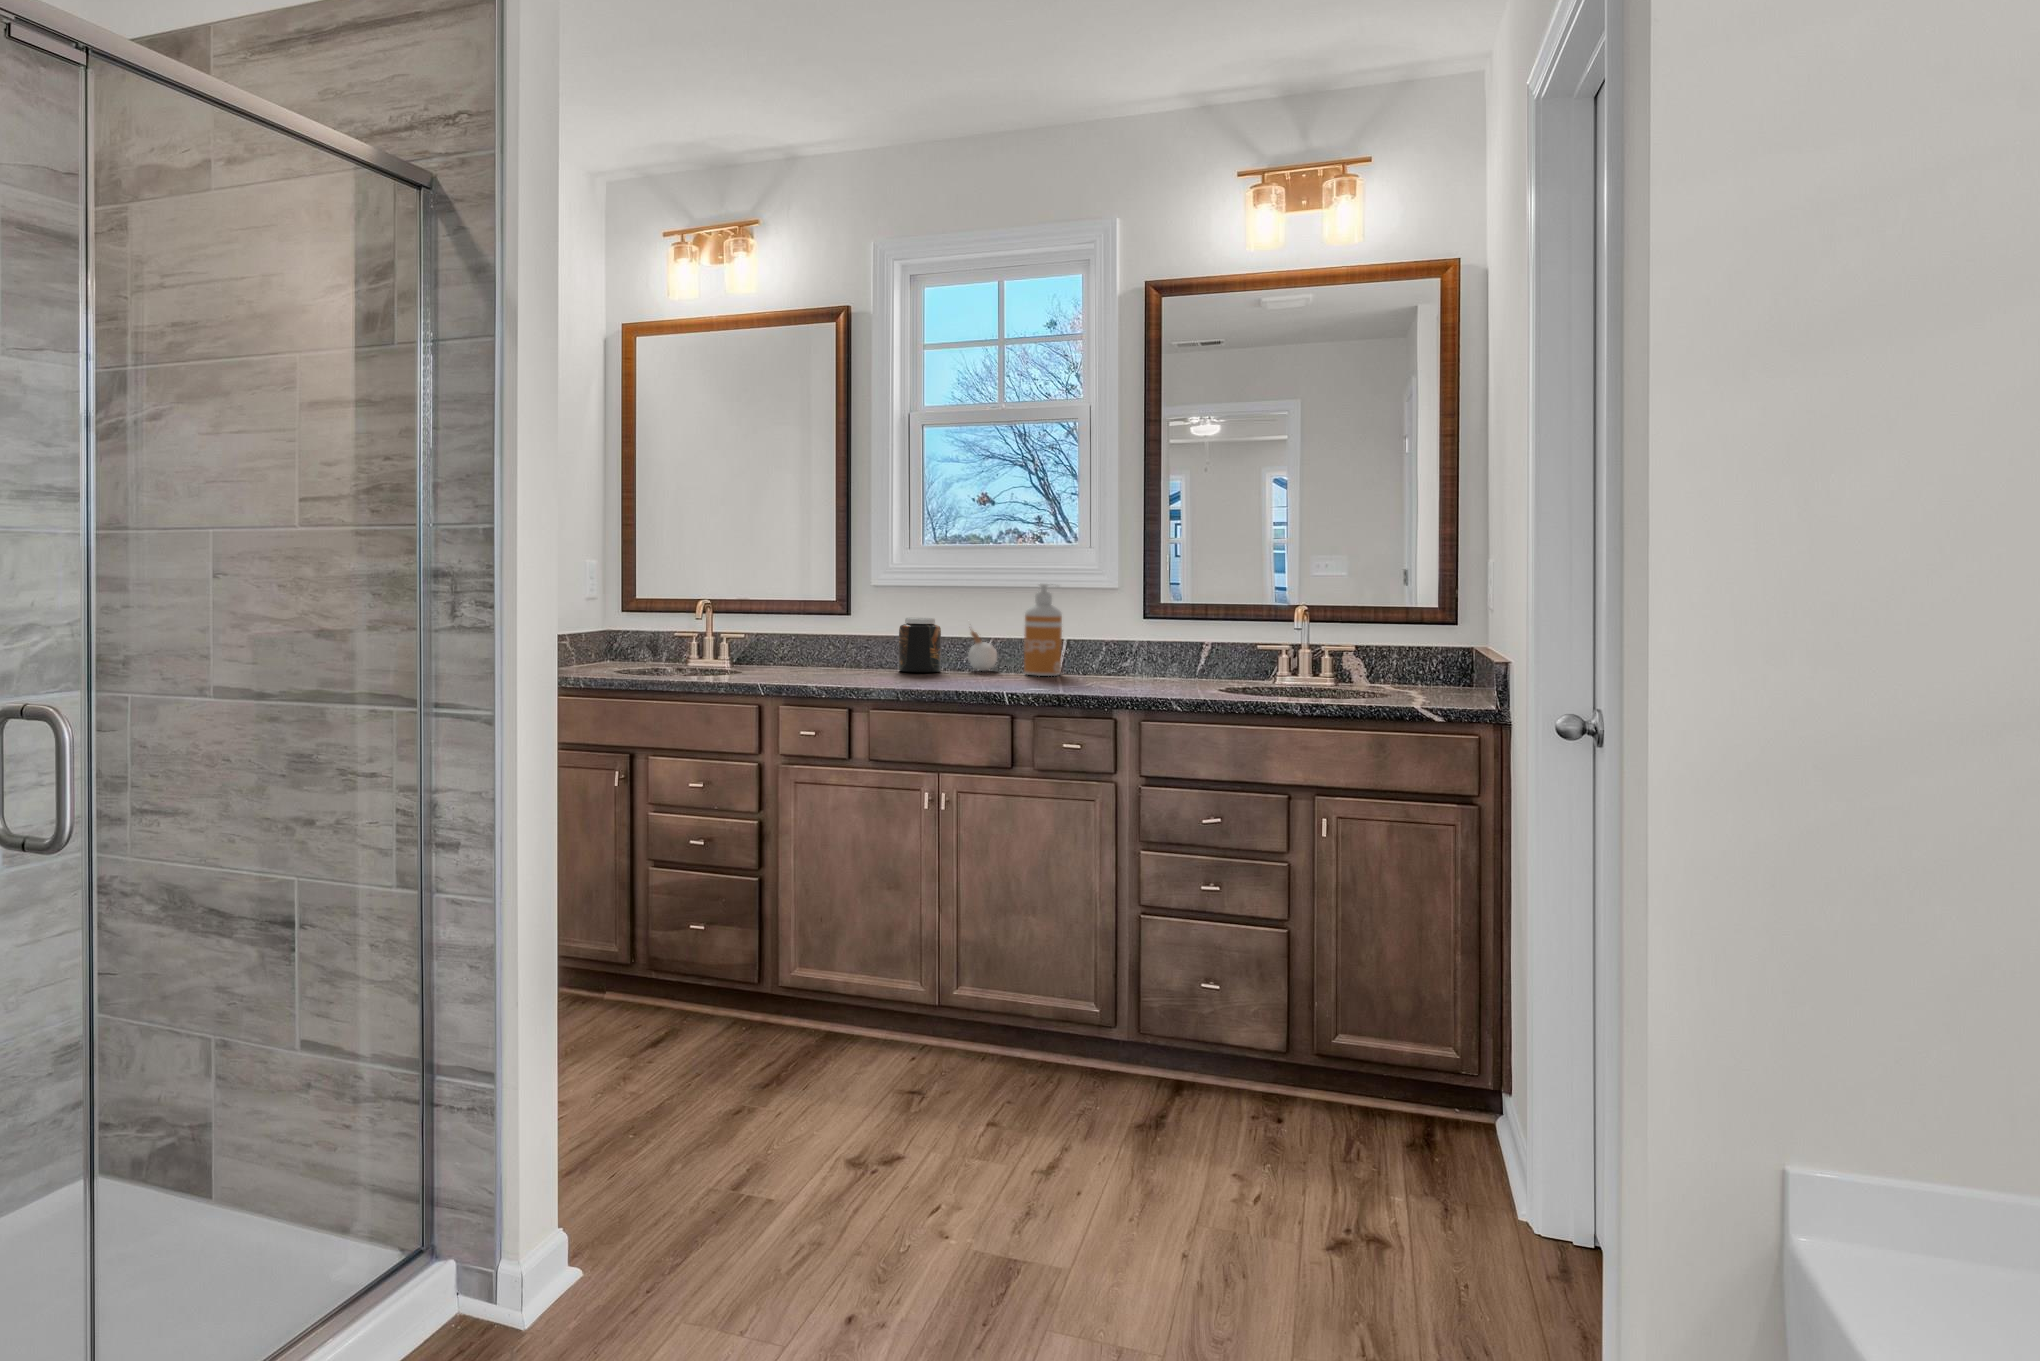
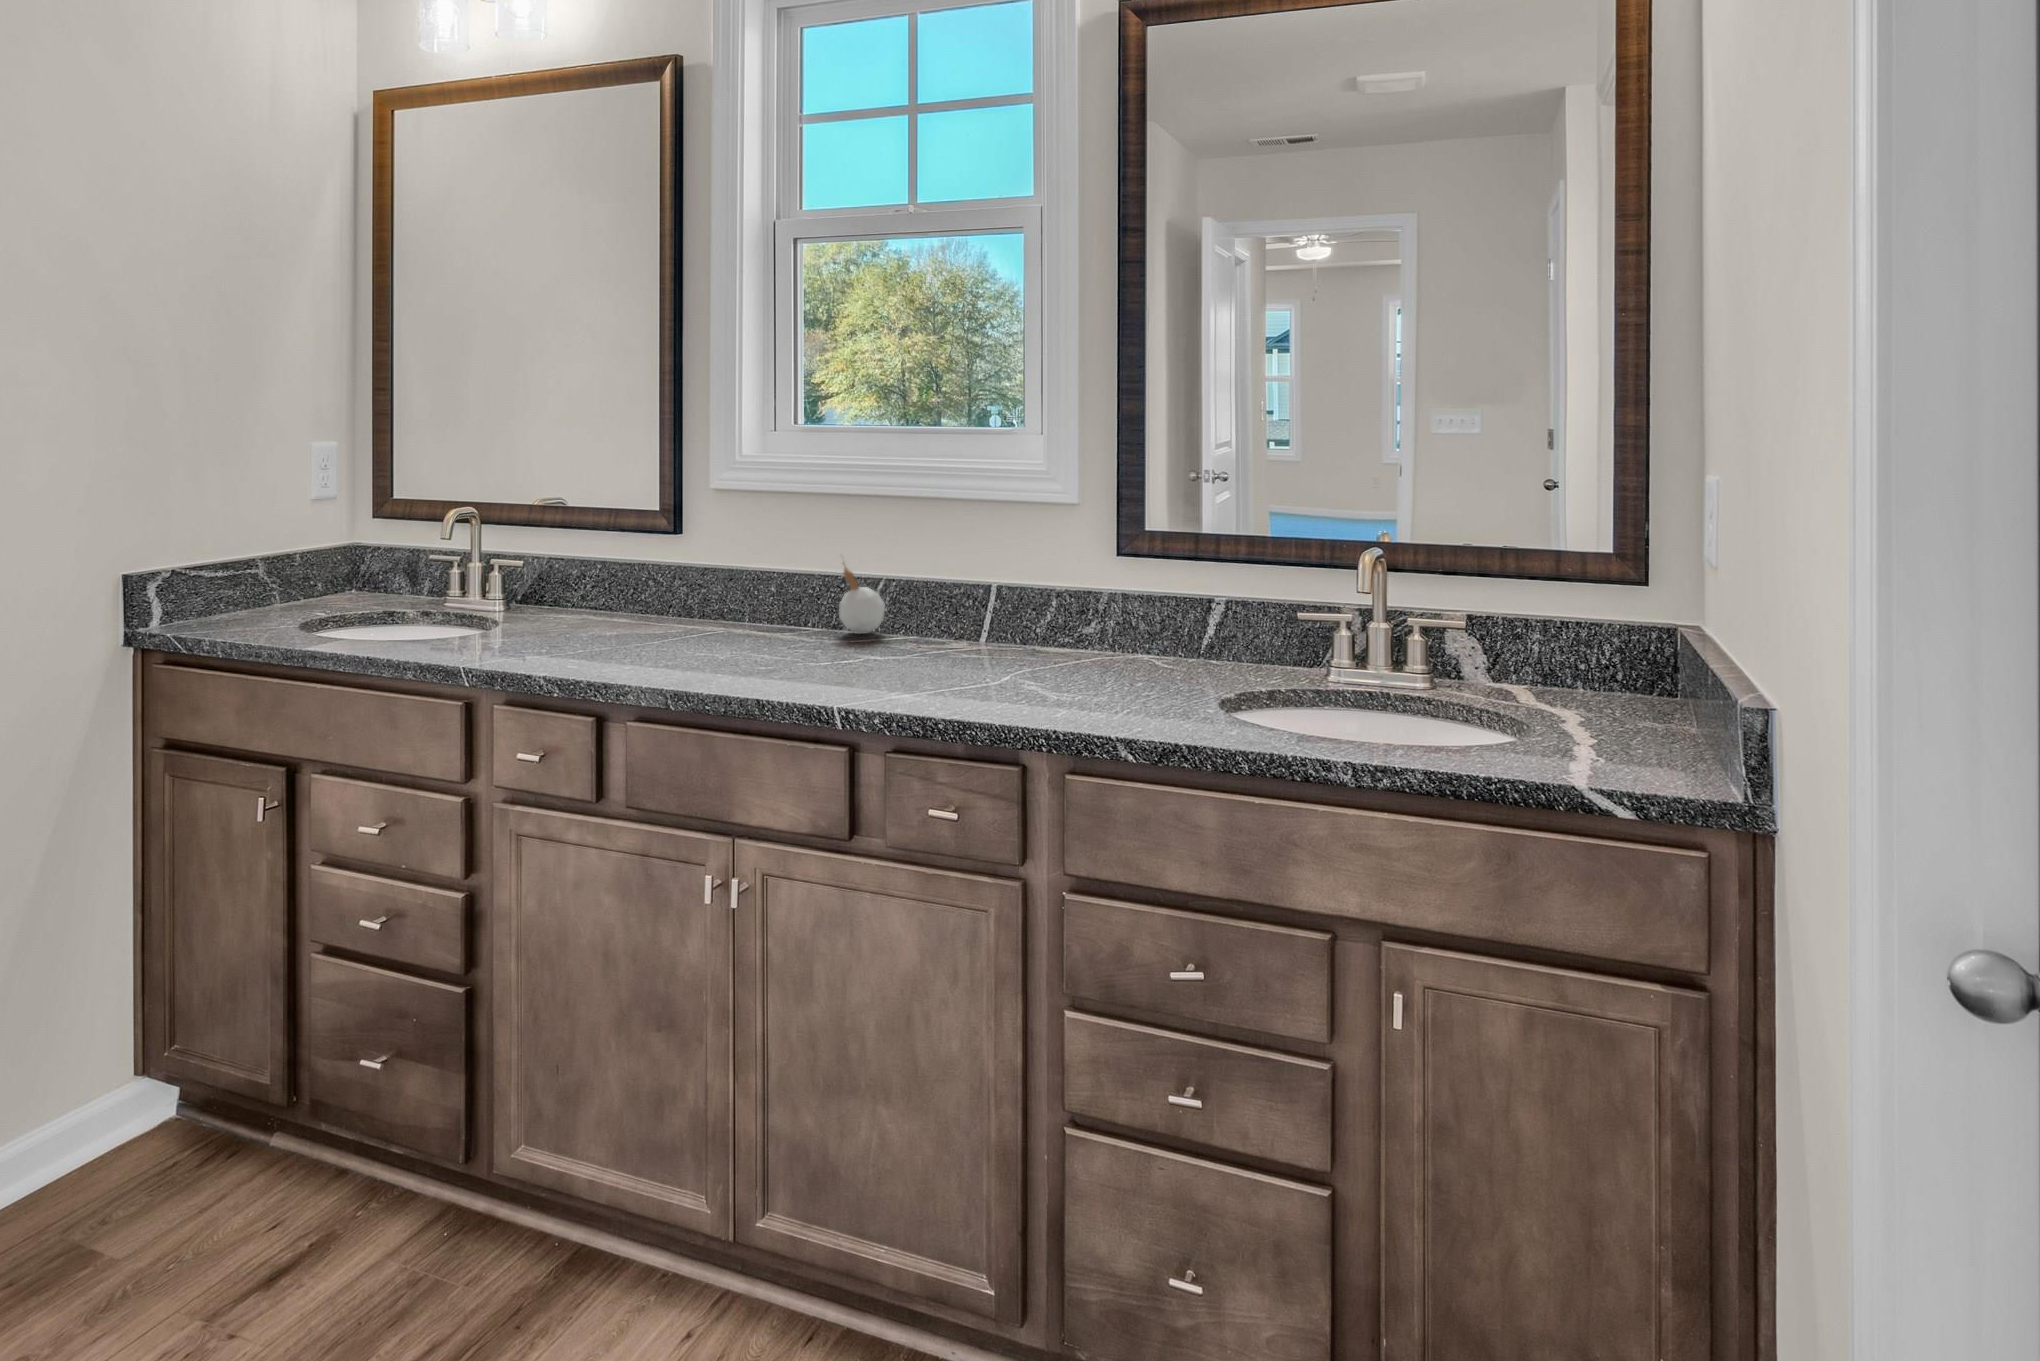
soap dispenser: present [1024,584,1062,676] -> none [918,498,979,652]
jar: present [898,618,941,672] -> none [730,546,797,638]

